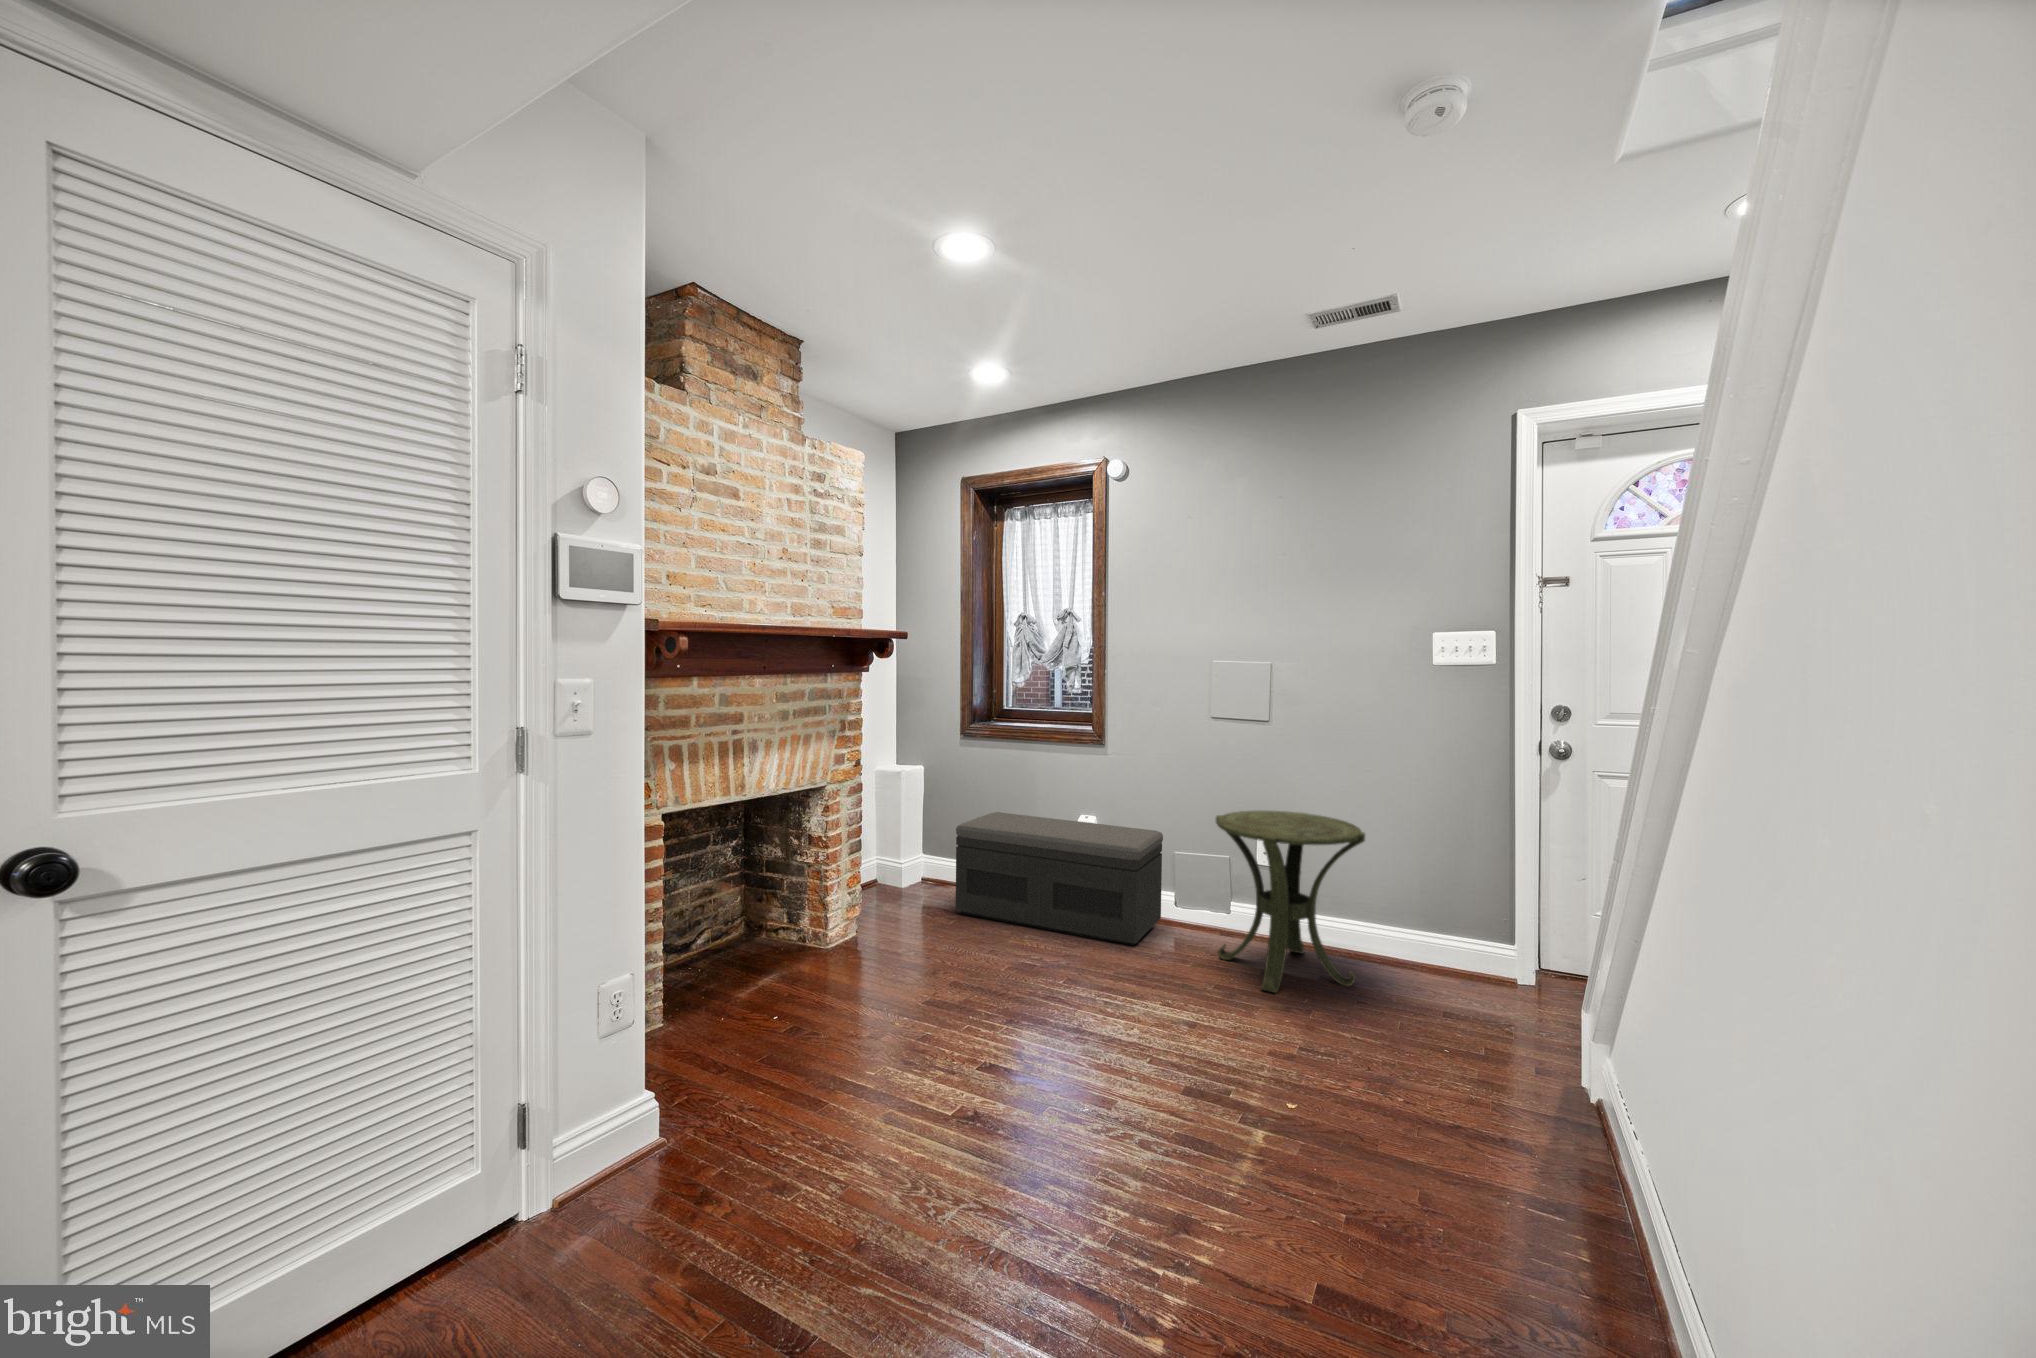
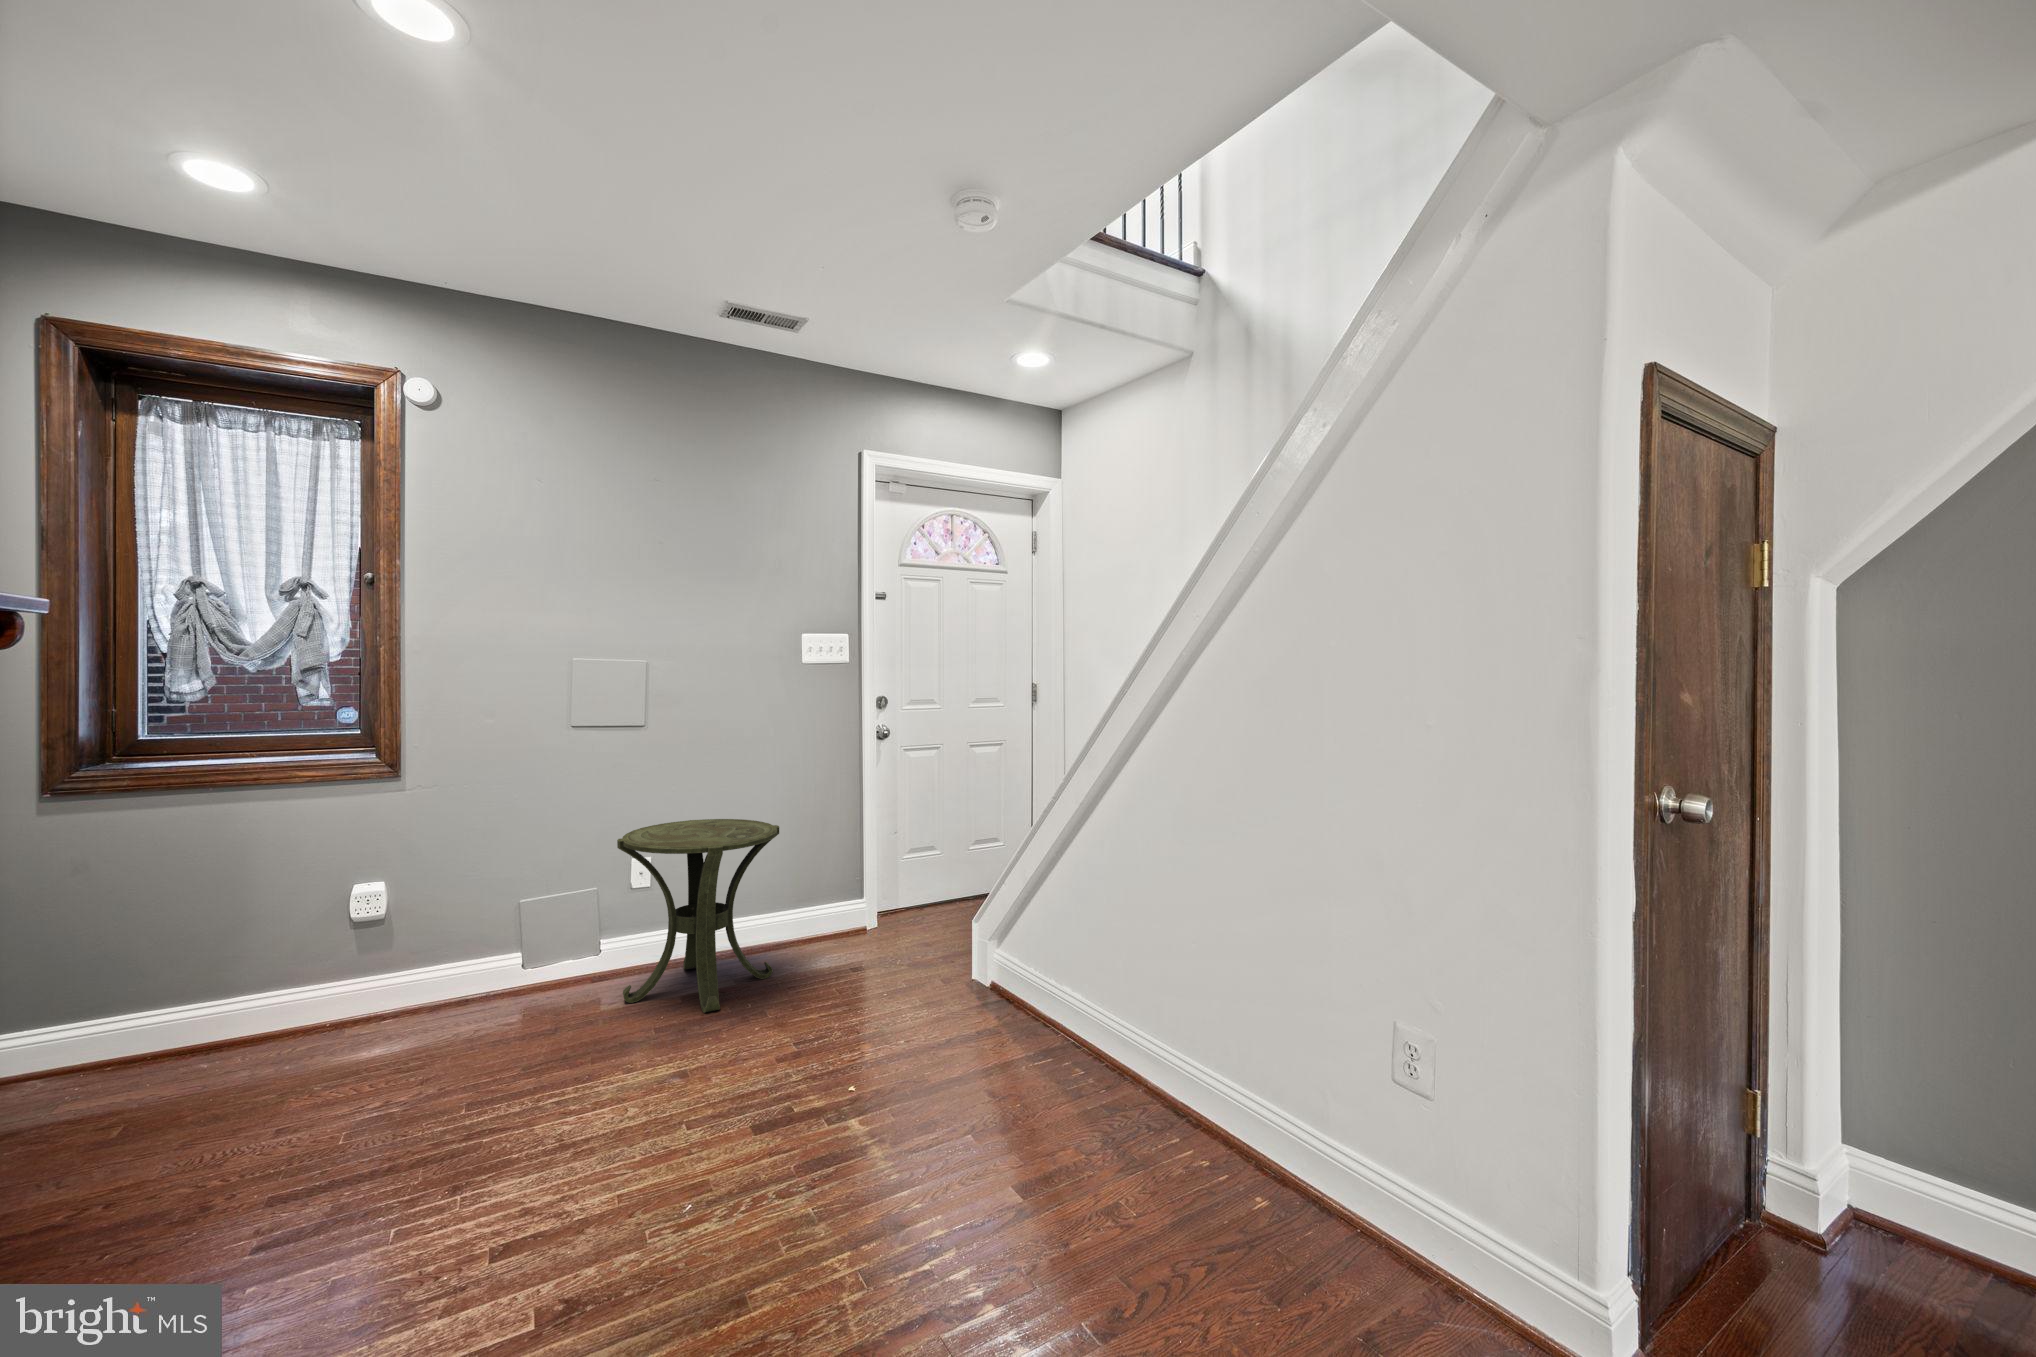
storage bench: present [955,812,1163,945] -> none [101,880,516,1118]

